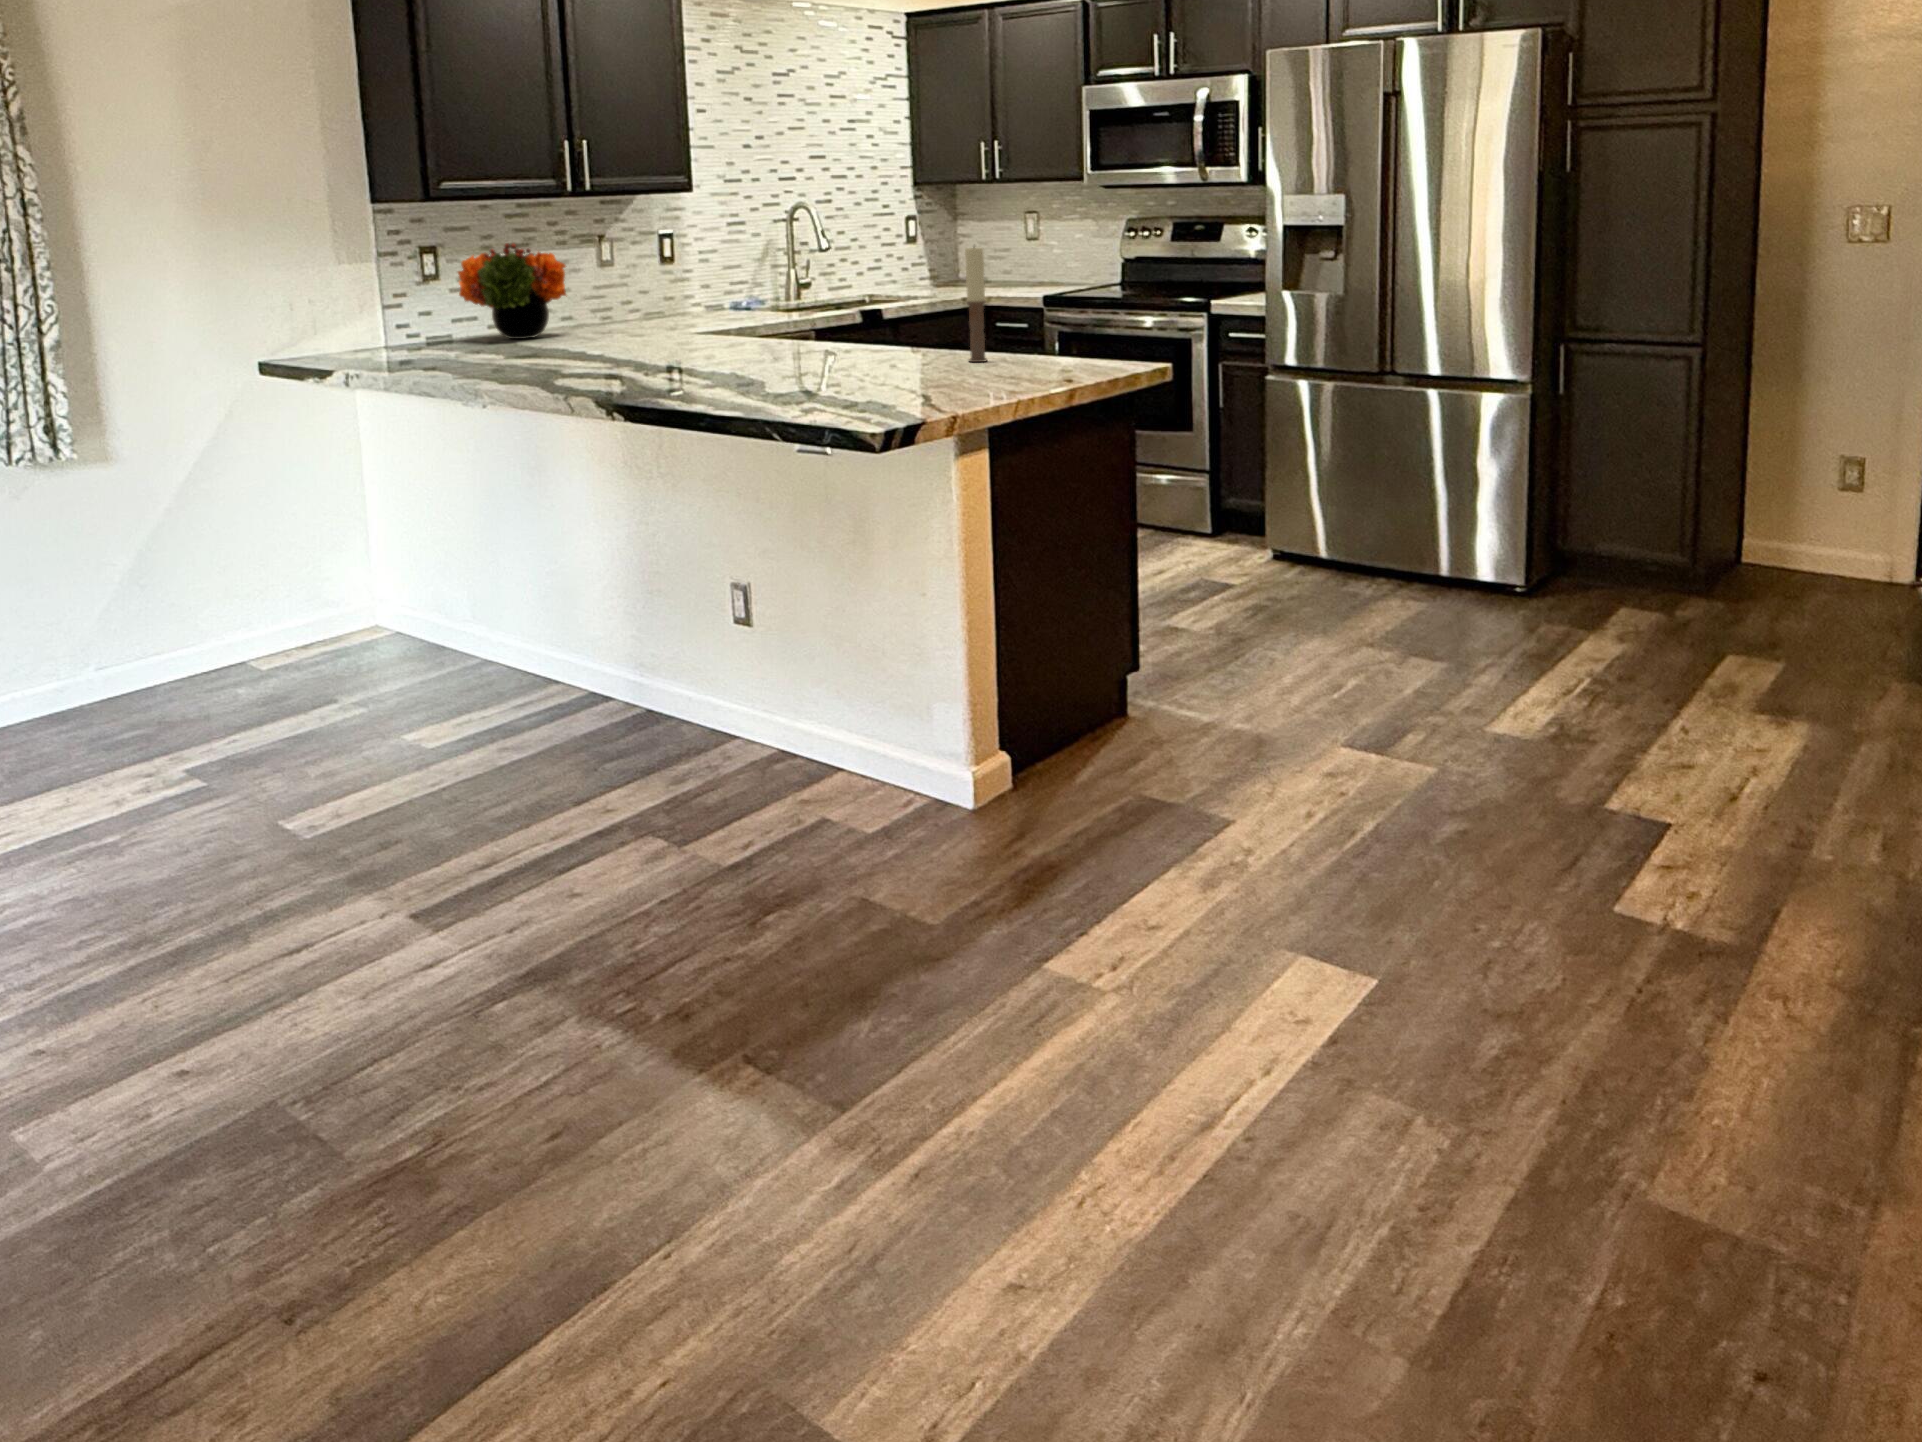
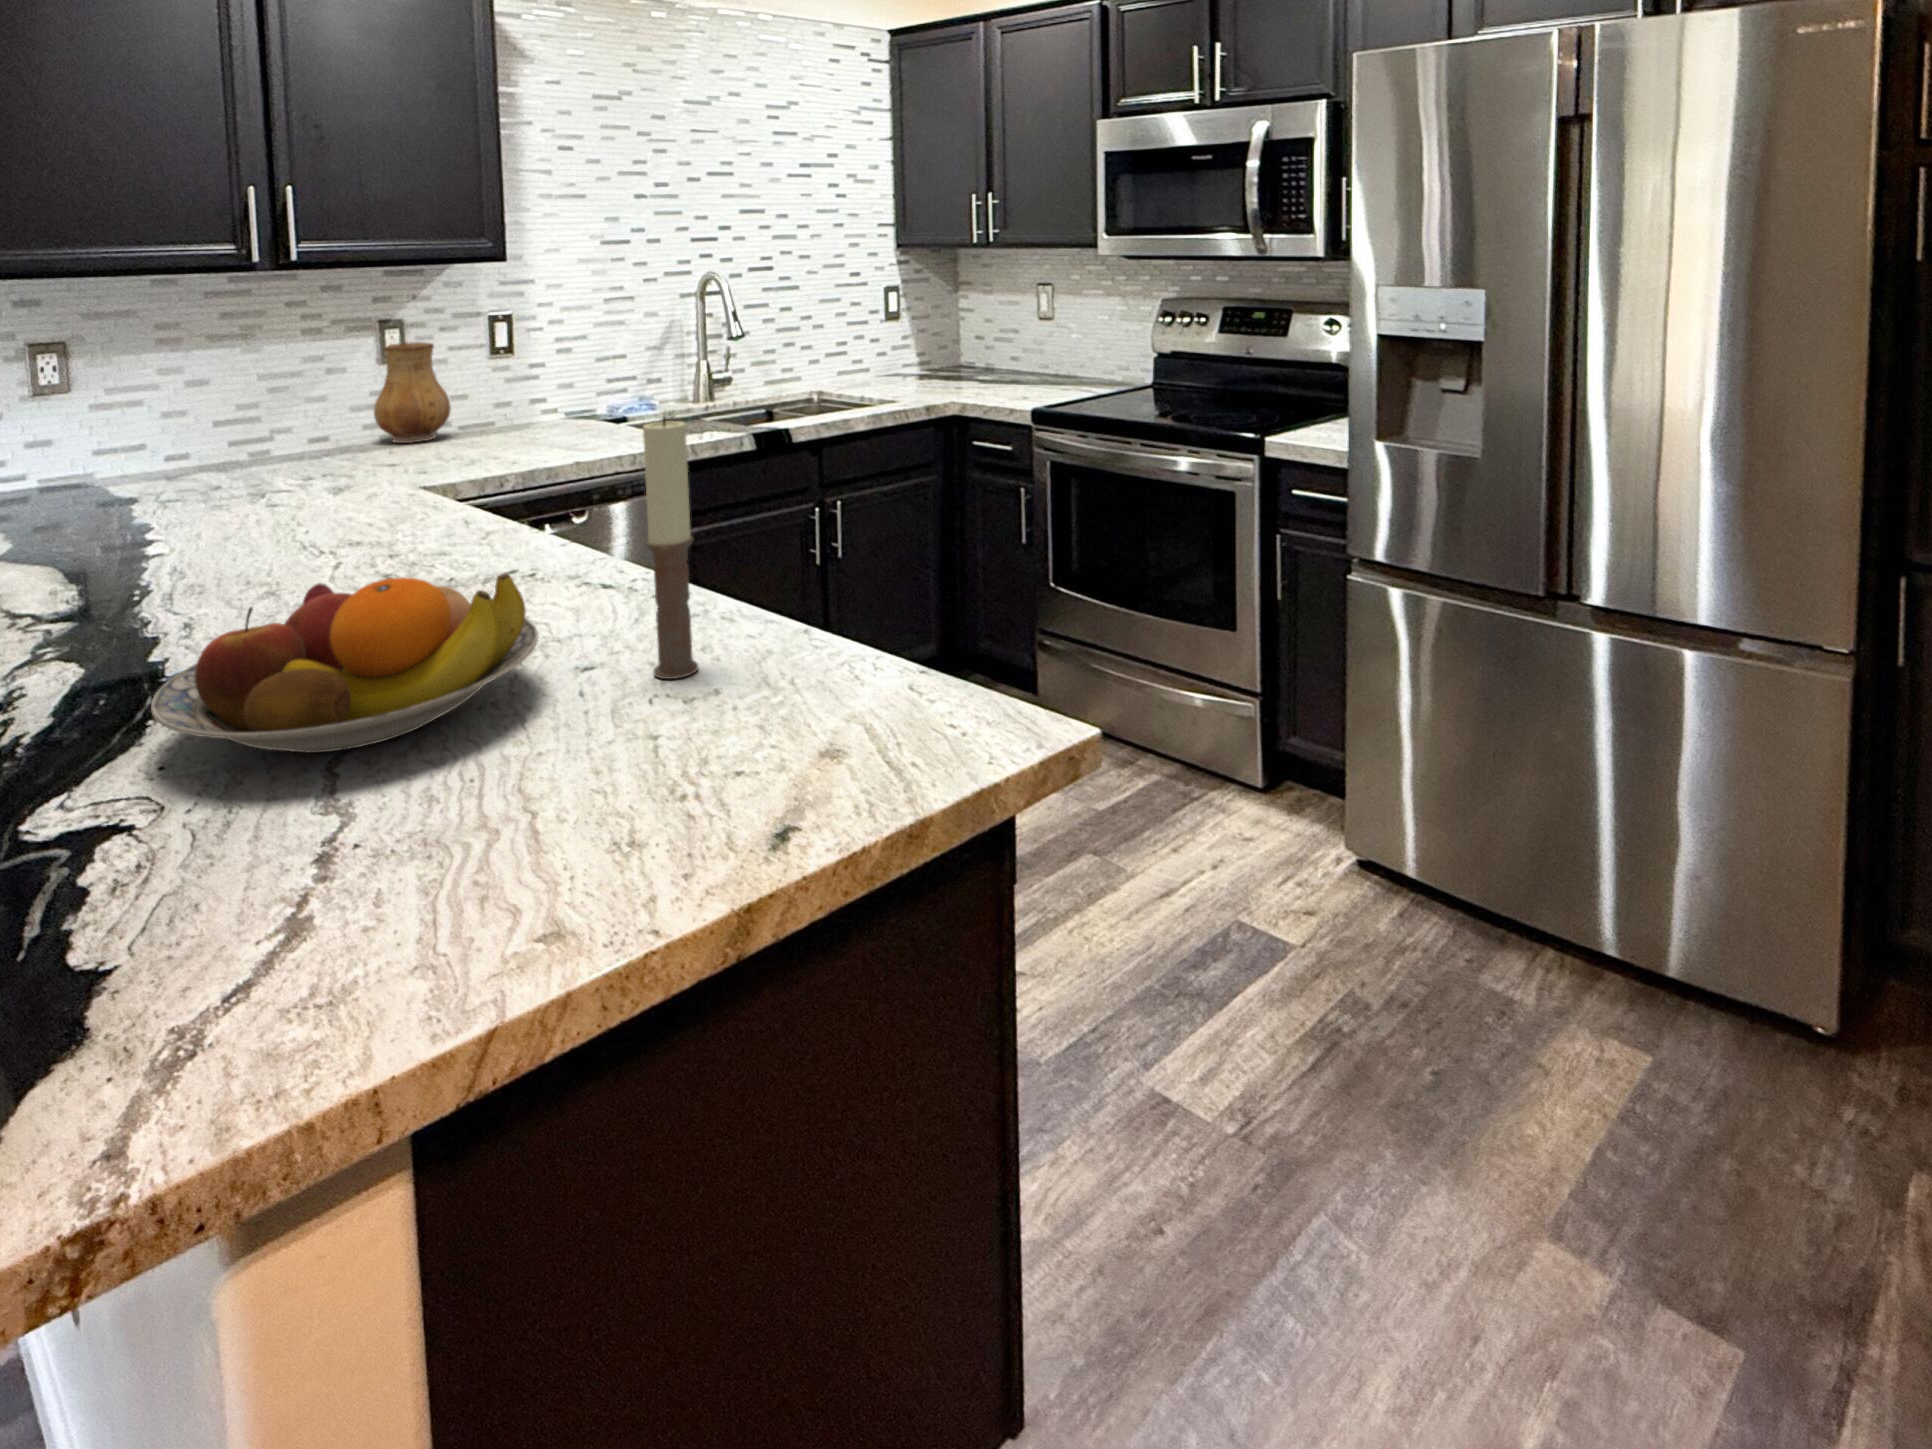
flower arrangement: present [458,243,566,339] -> none [60,339,265,487]
ceramic pitcher: none [593,253,645,323] -> present [374,342,451,443]
fruit bowl: none [791,310,933,375] -> present [151,573,538,753]

